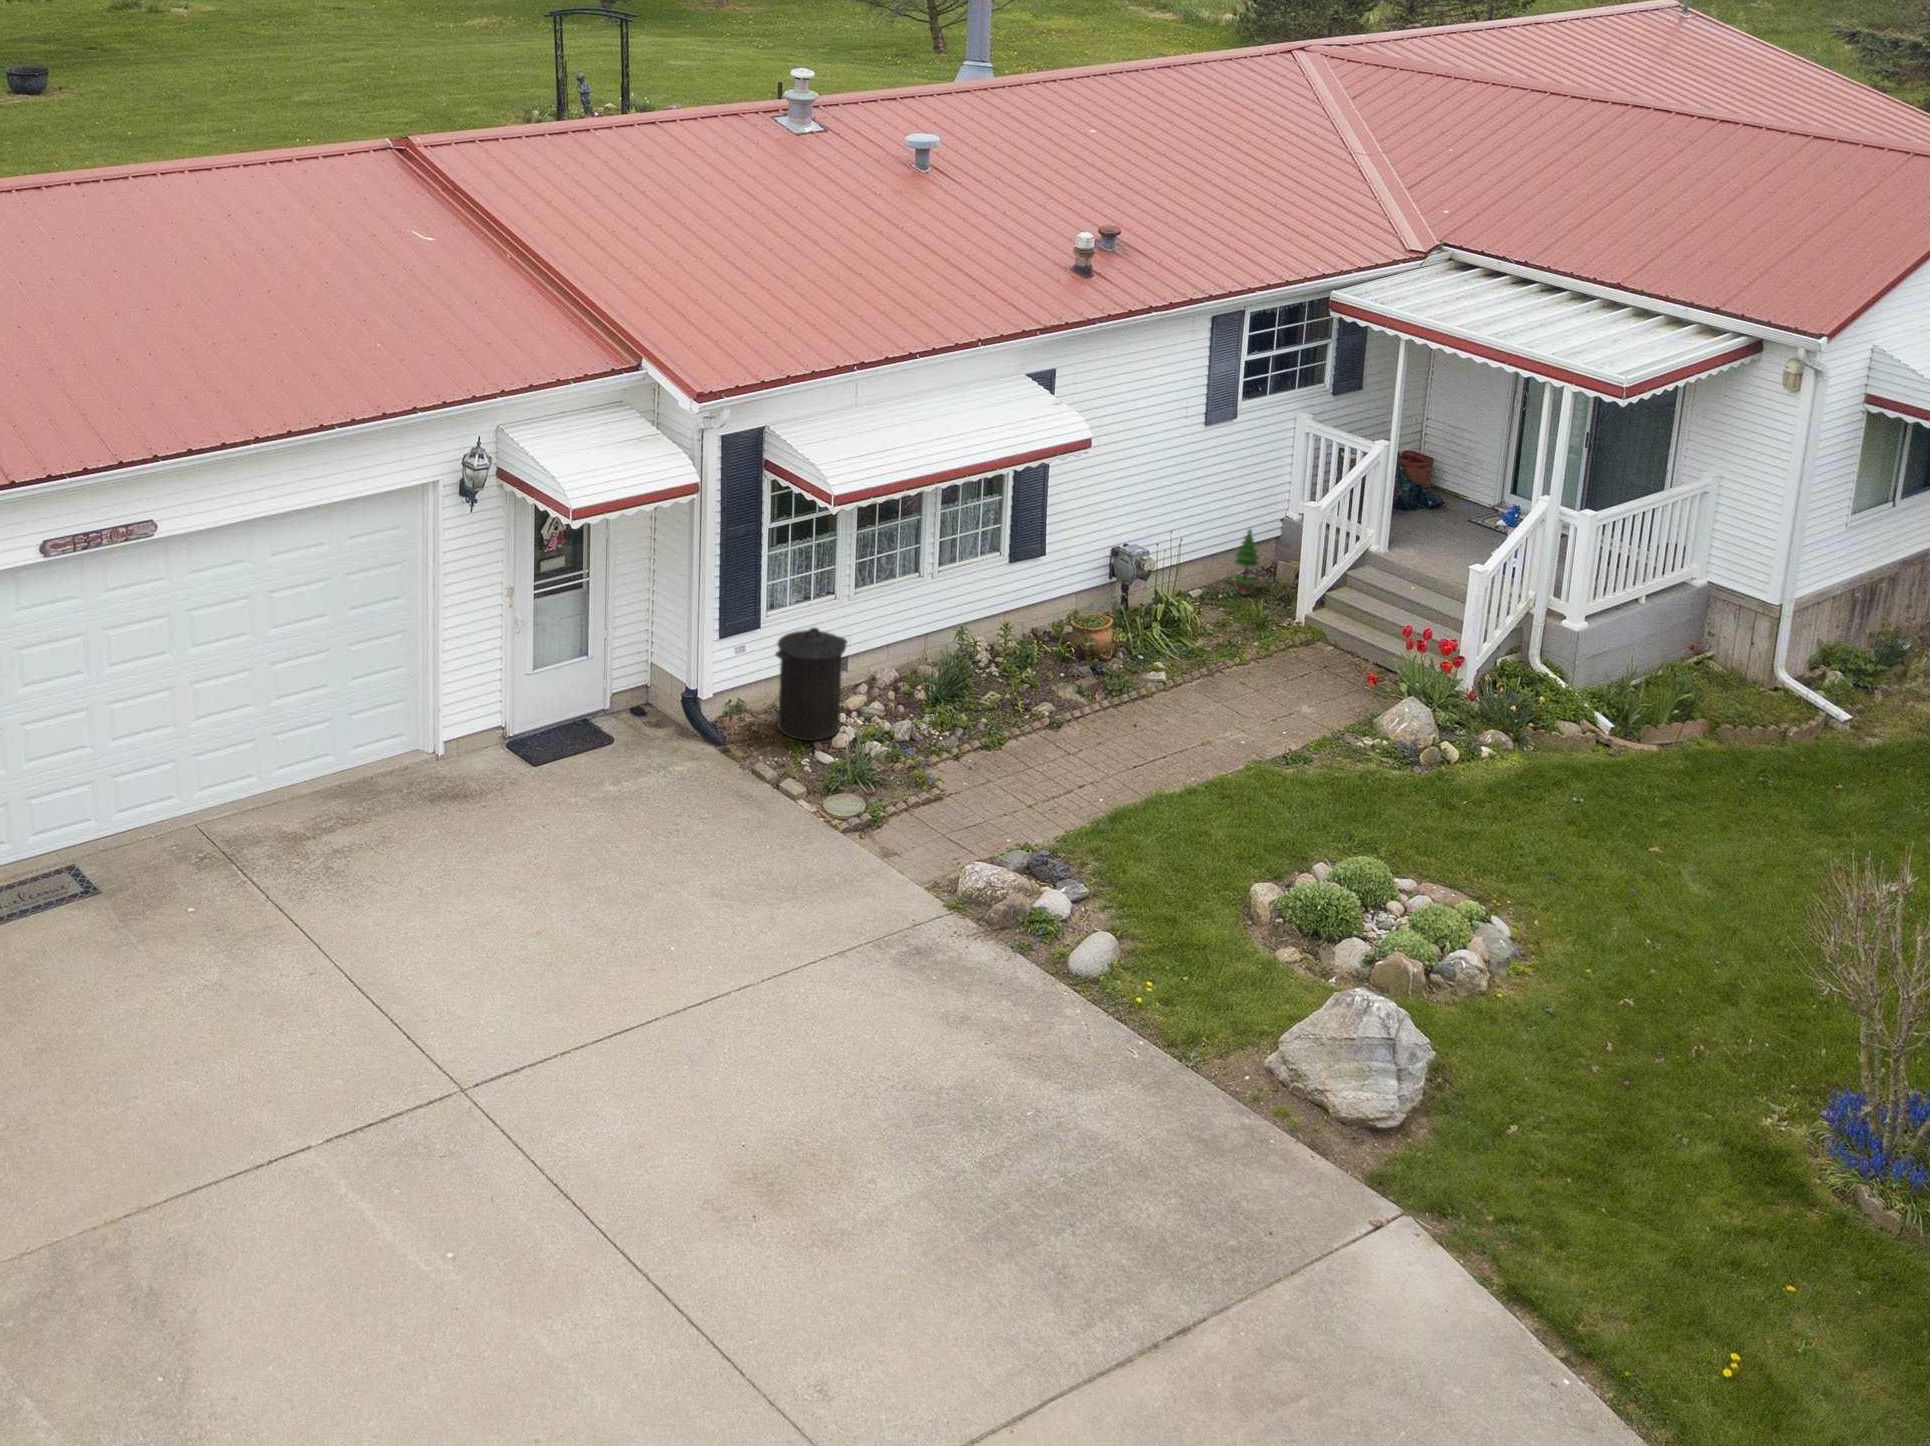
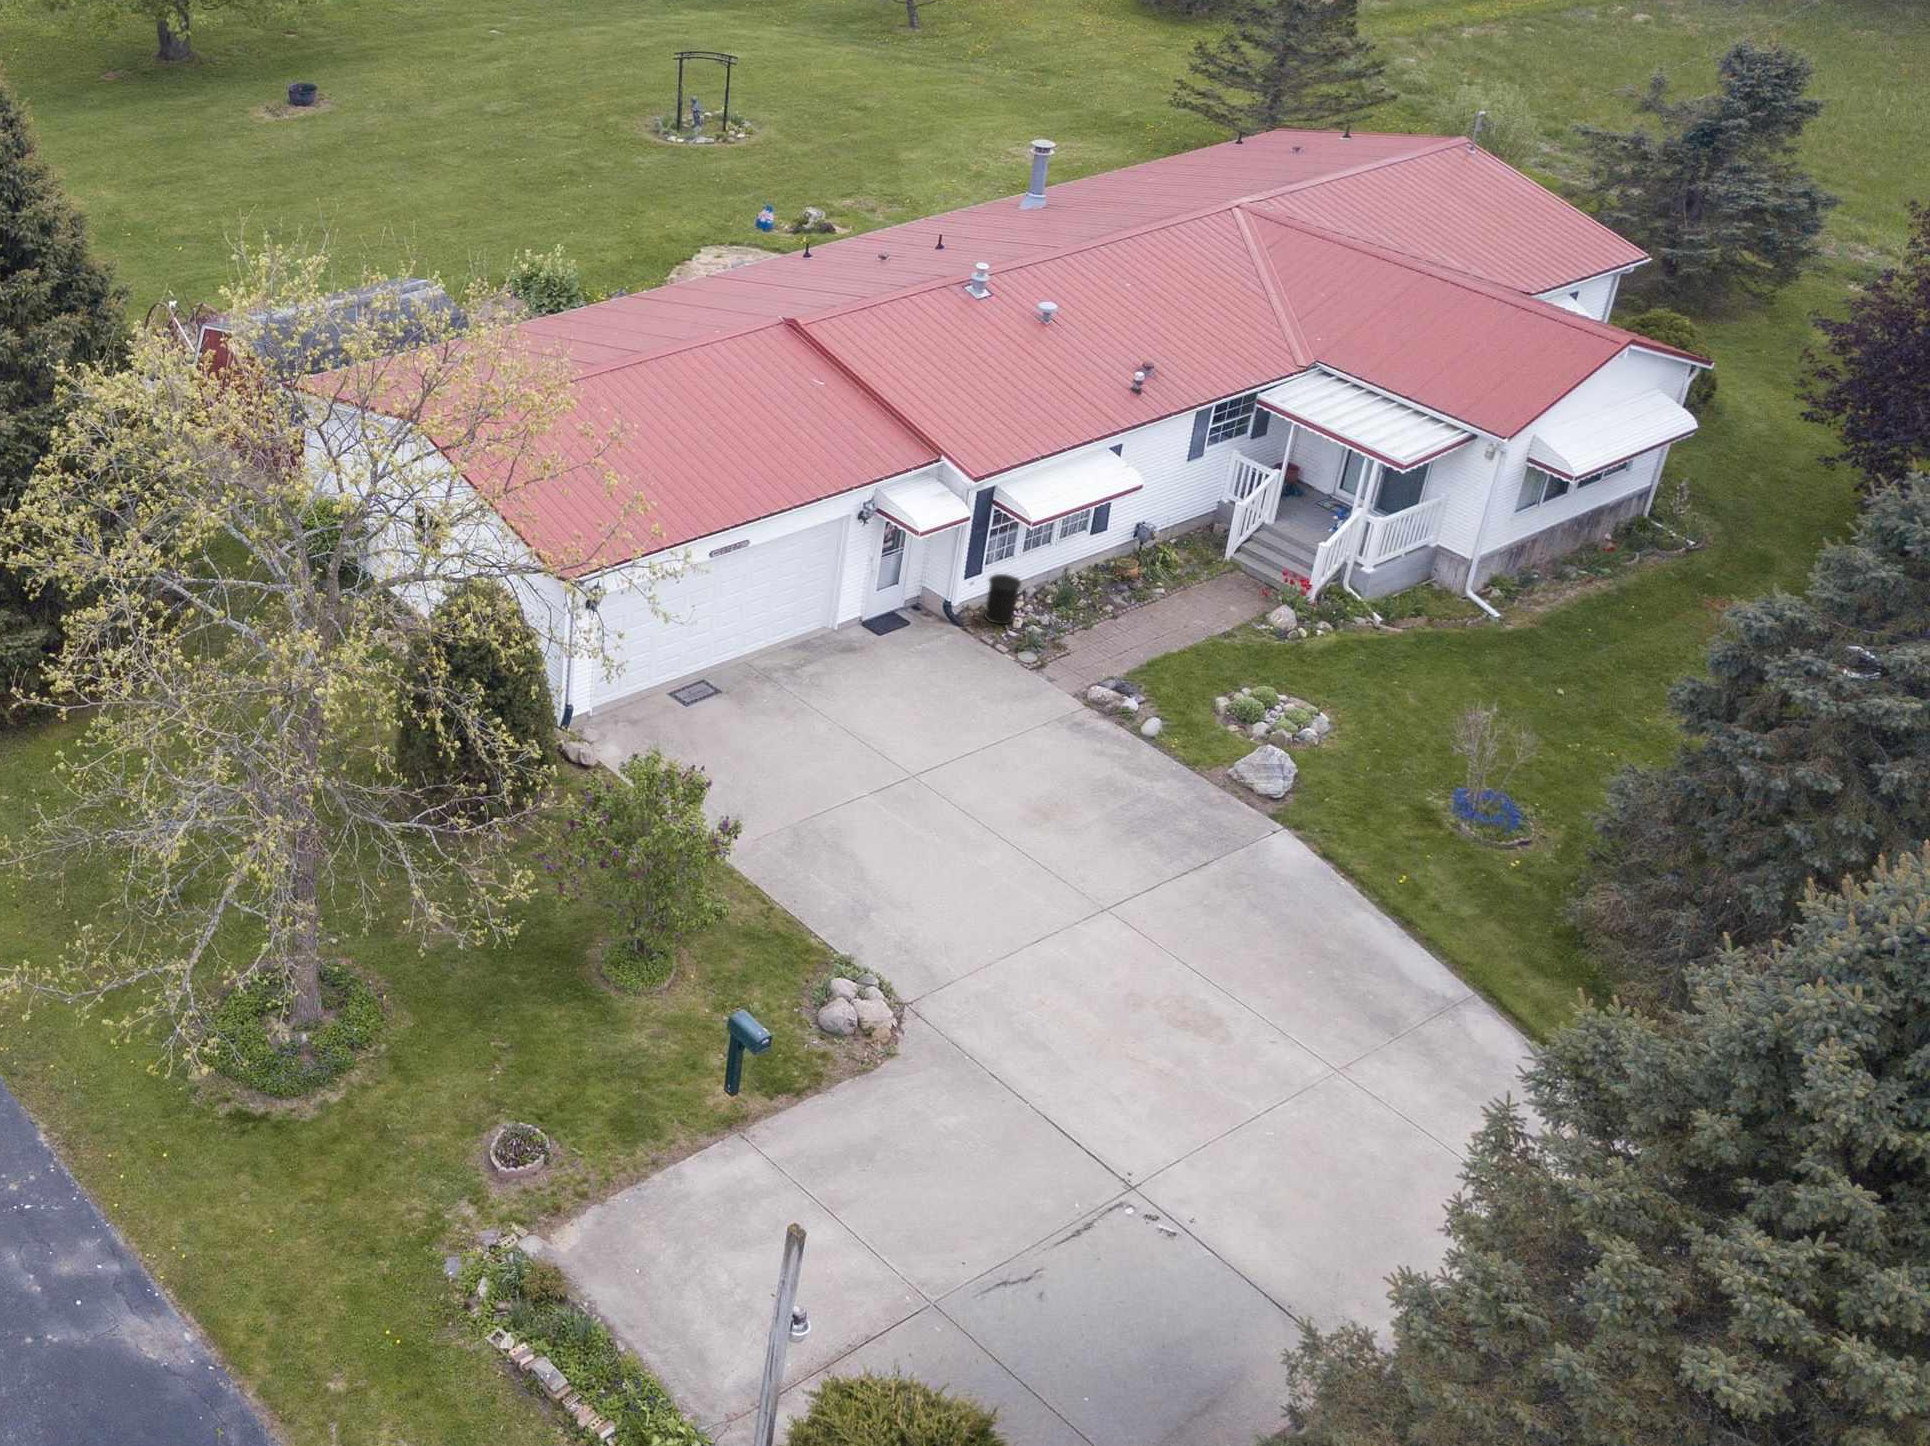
potted tree: present [1234,529,1259,595] -> none [1190,510,1205,542]

